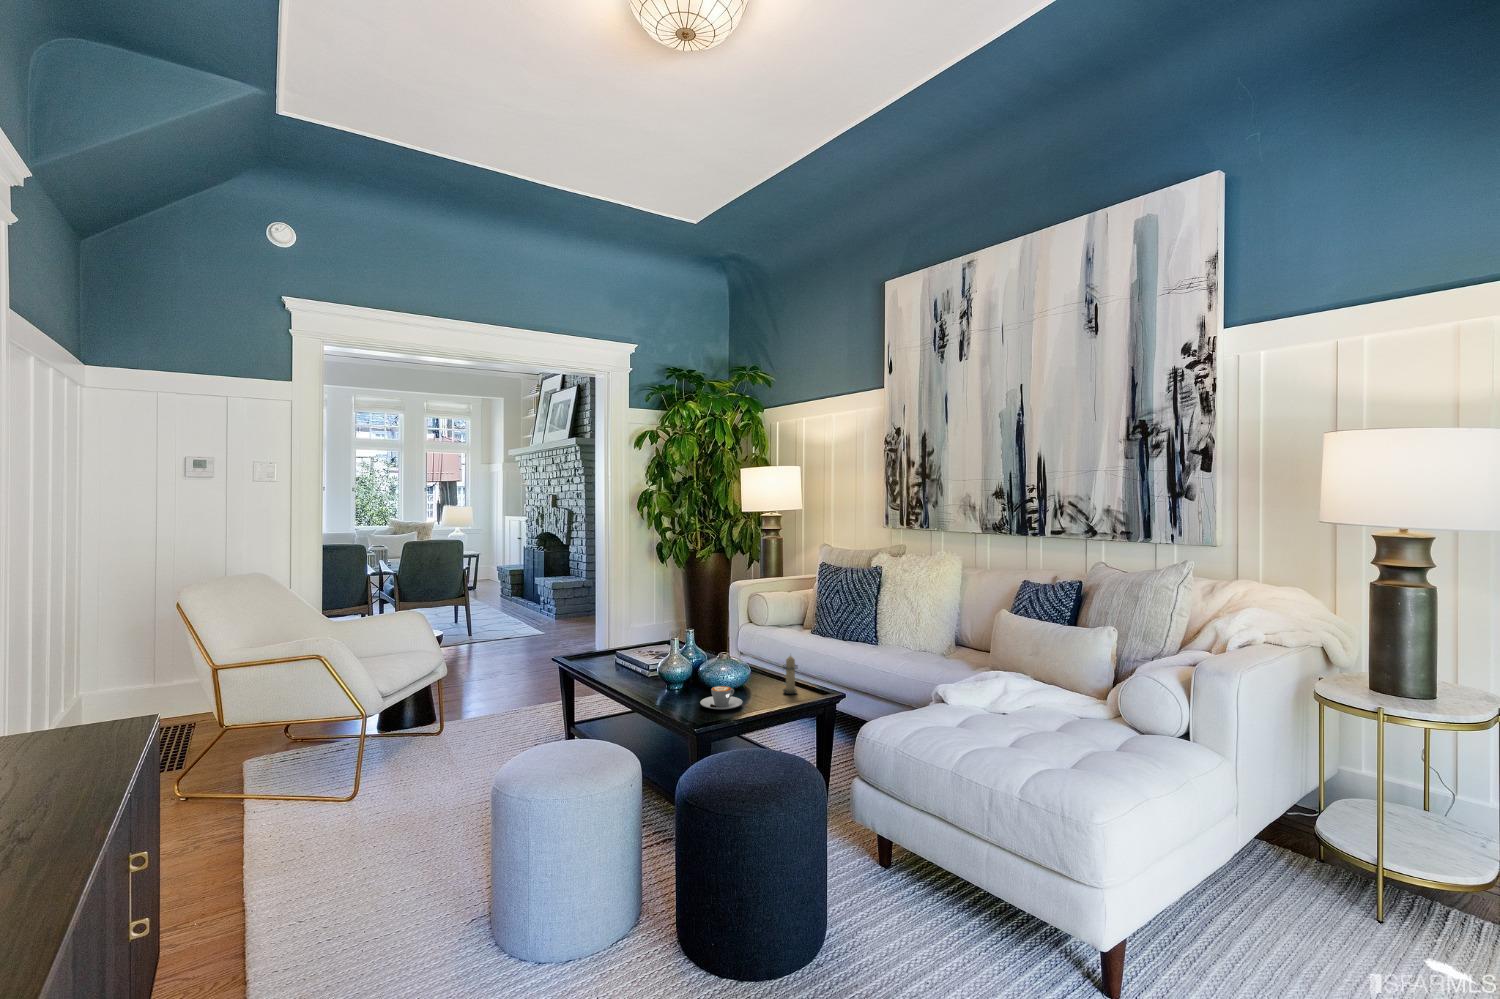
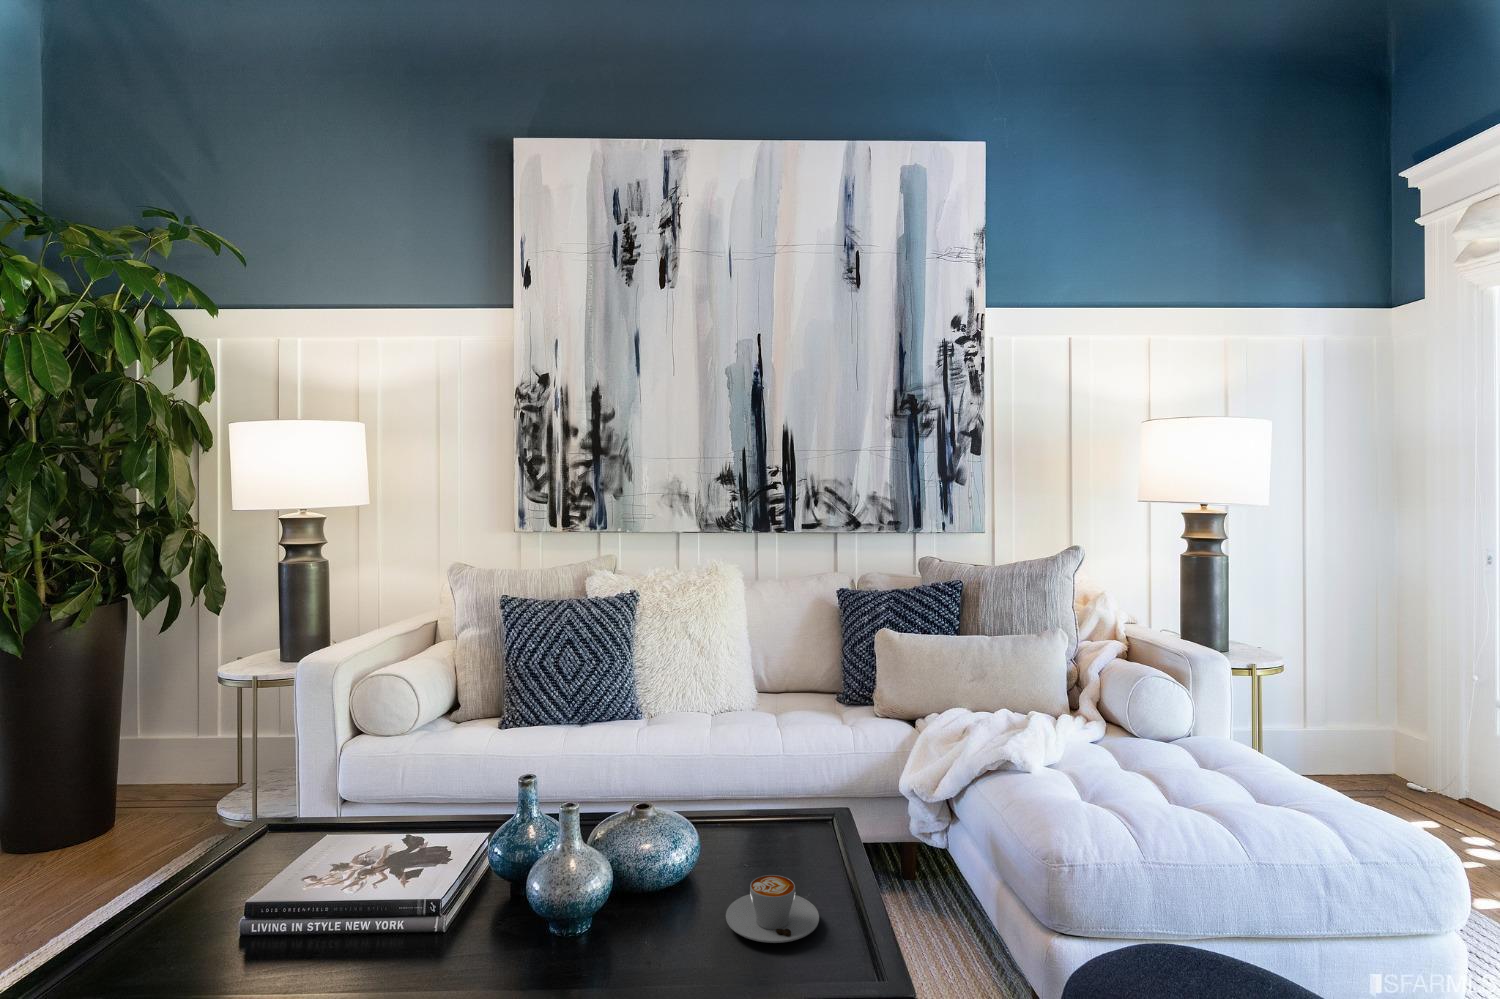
candle: present [783,656,798,694] -> none [750,766,786,847]

